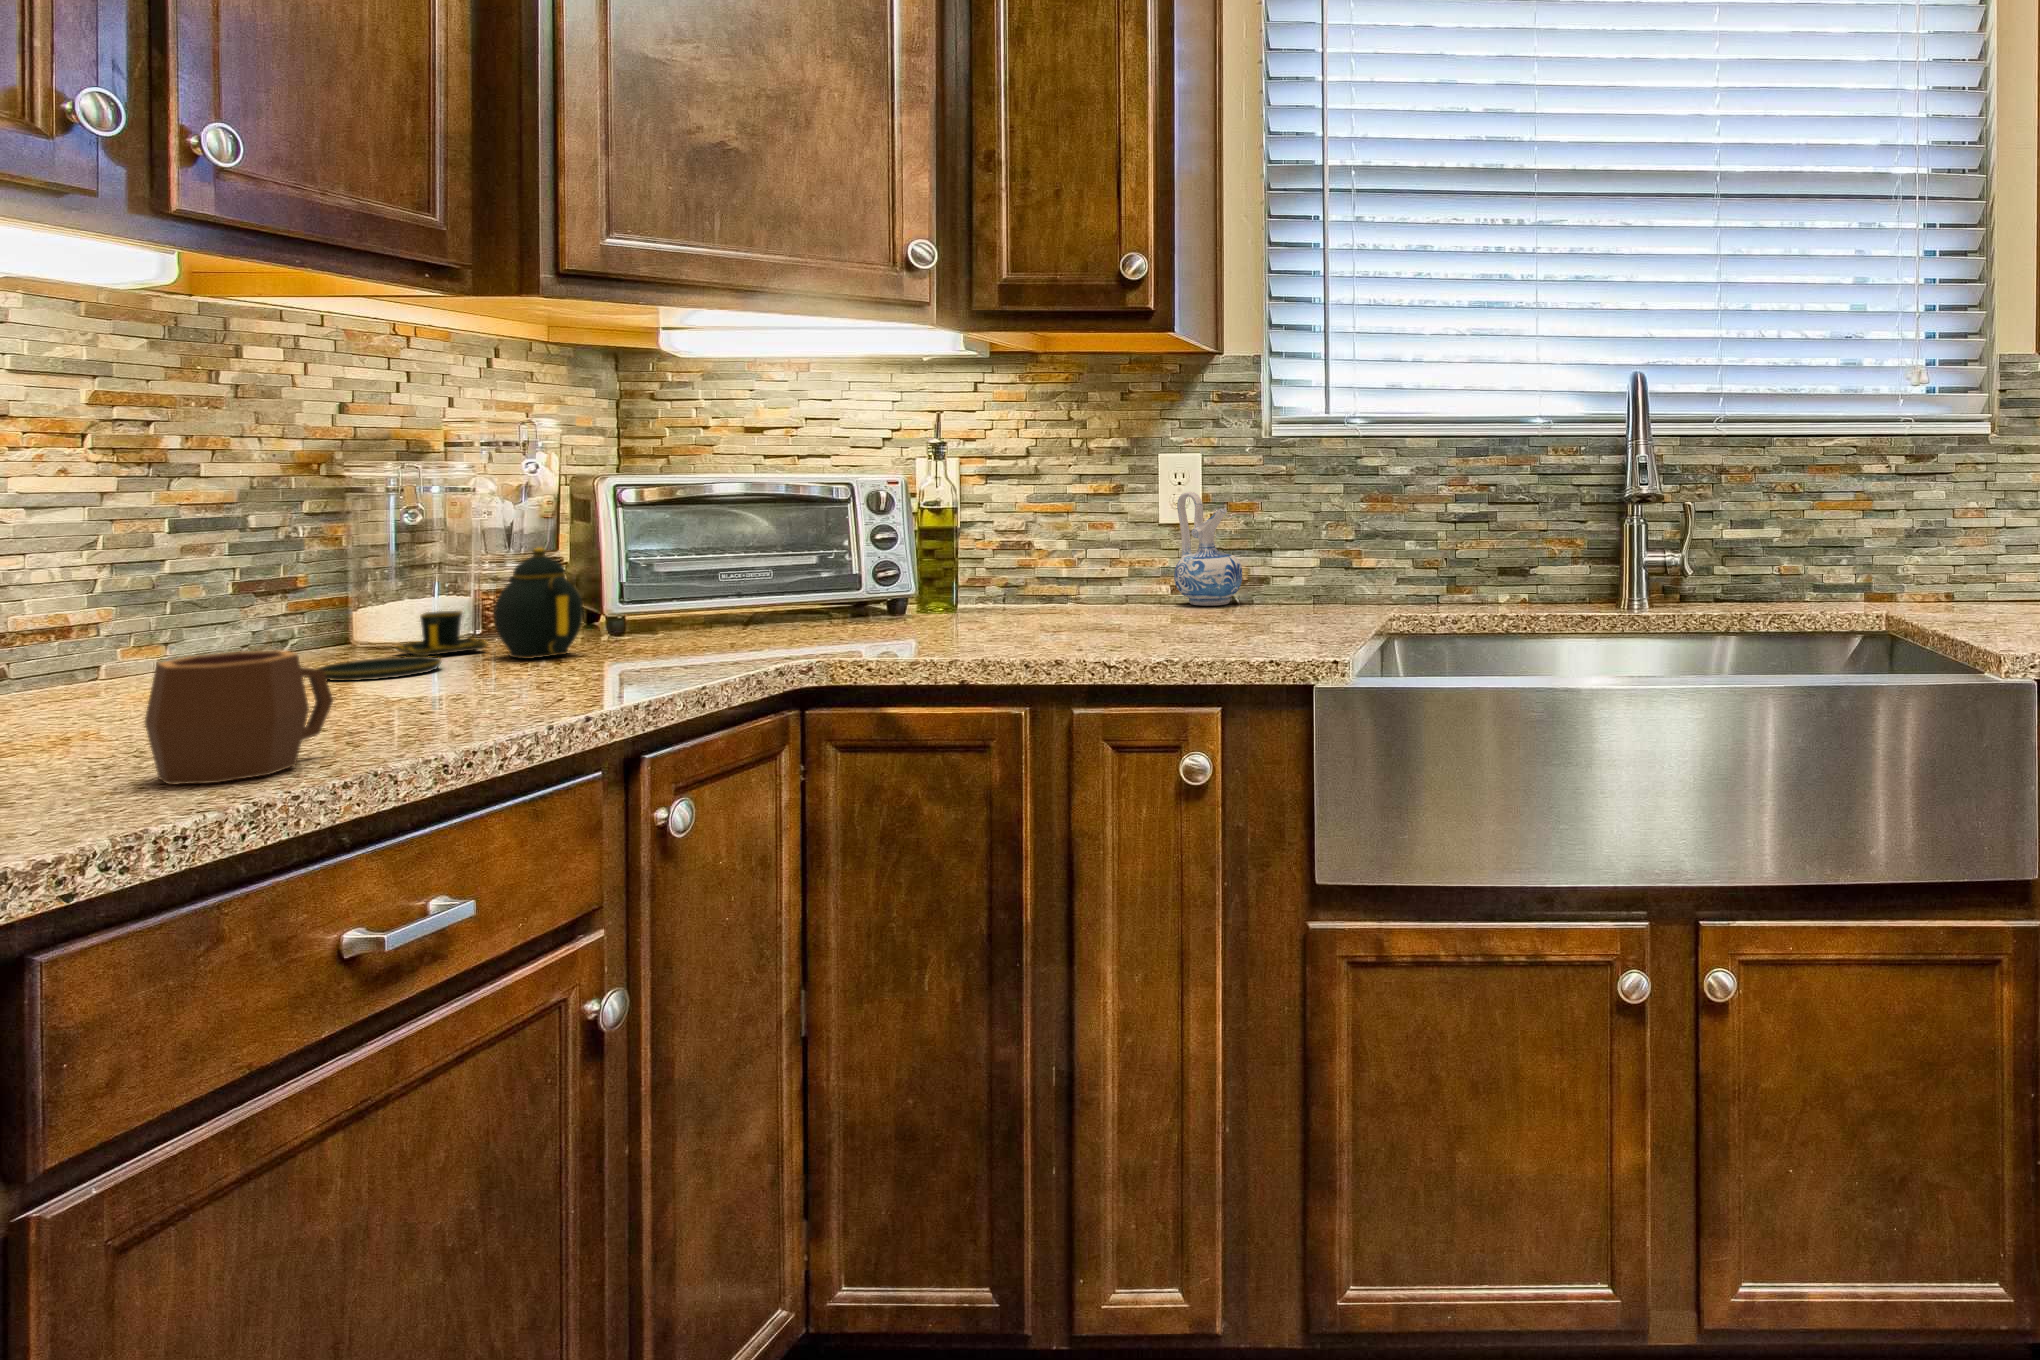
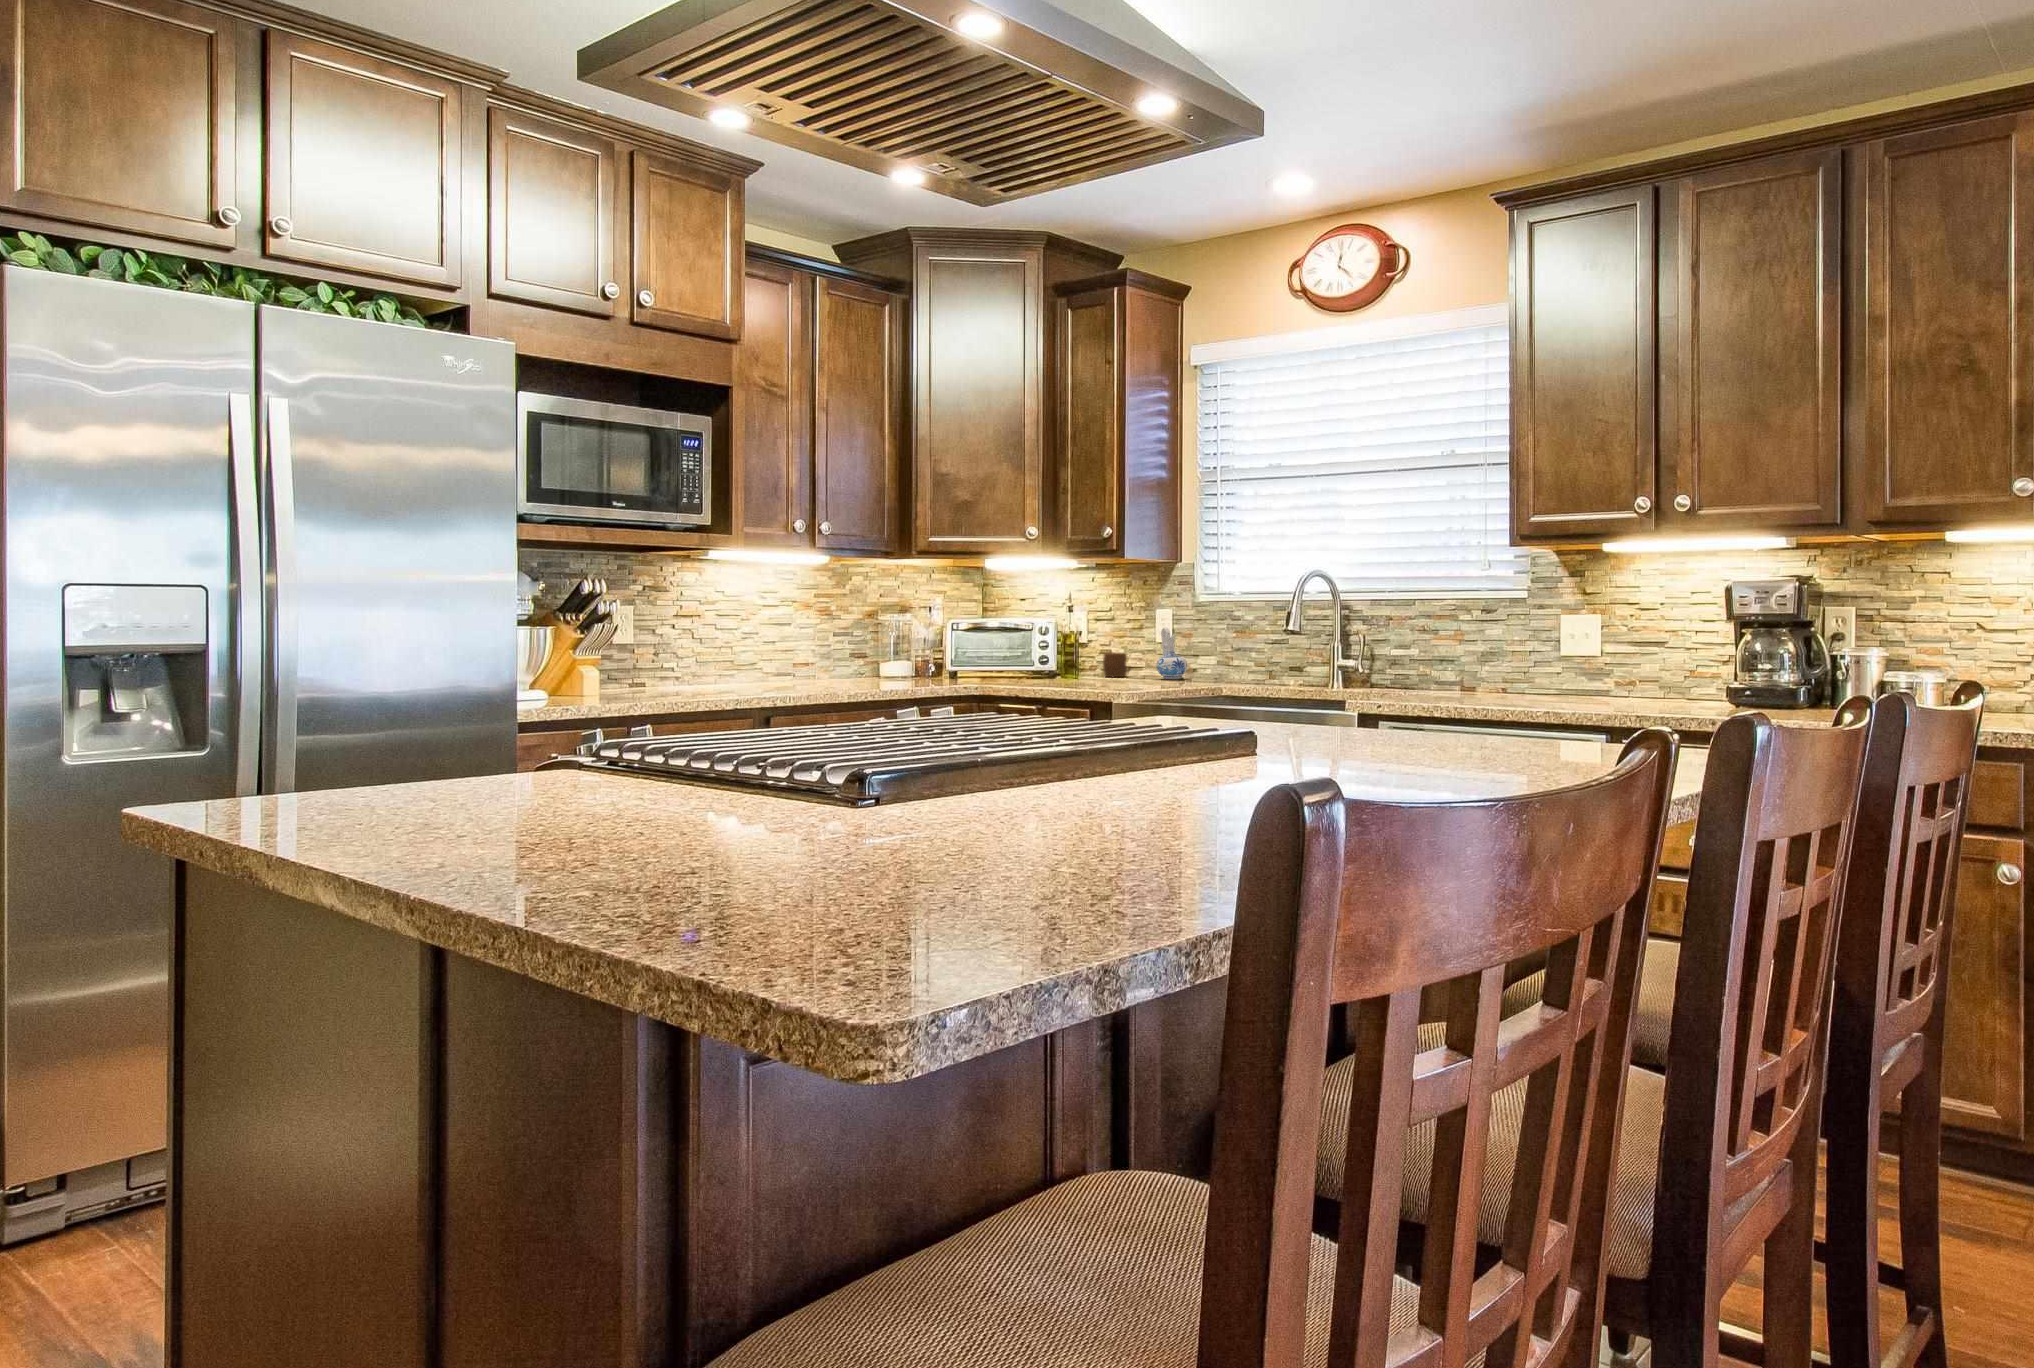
teapot: present [318,548,584,681] -> none [859,644,931,682]
mug: present [145,650,333,785] -> present [1103,652,1131,677]

